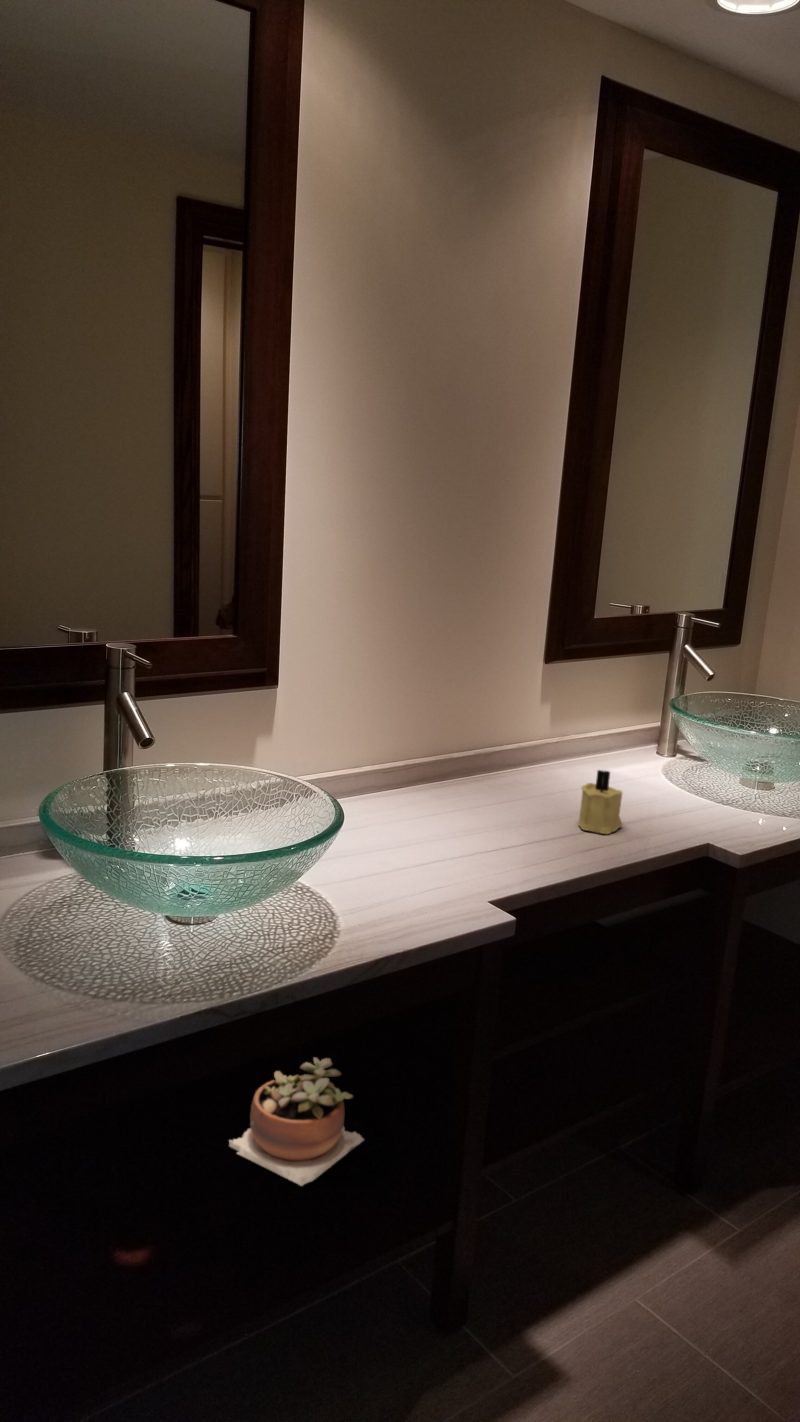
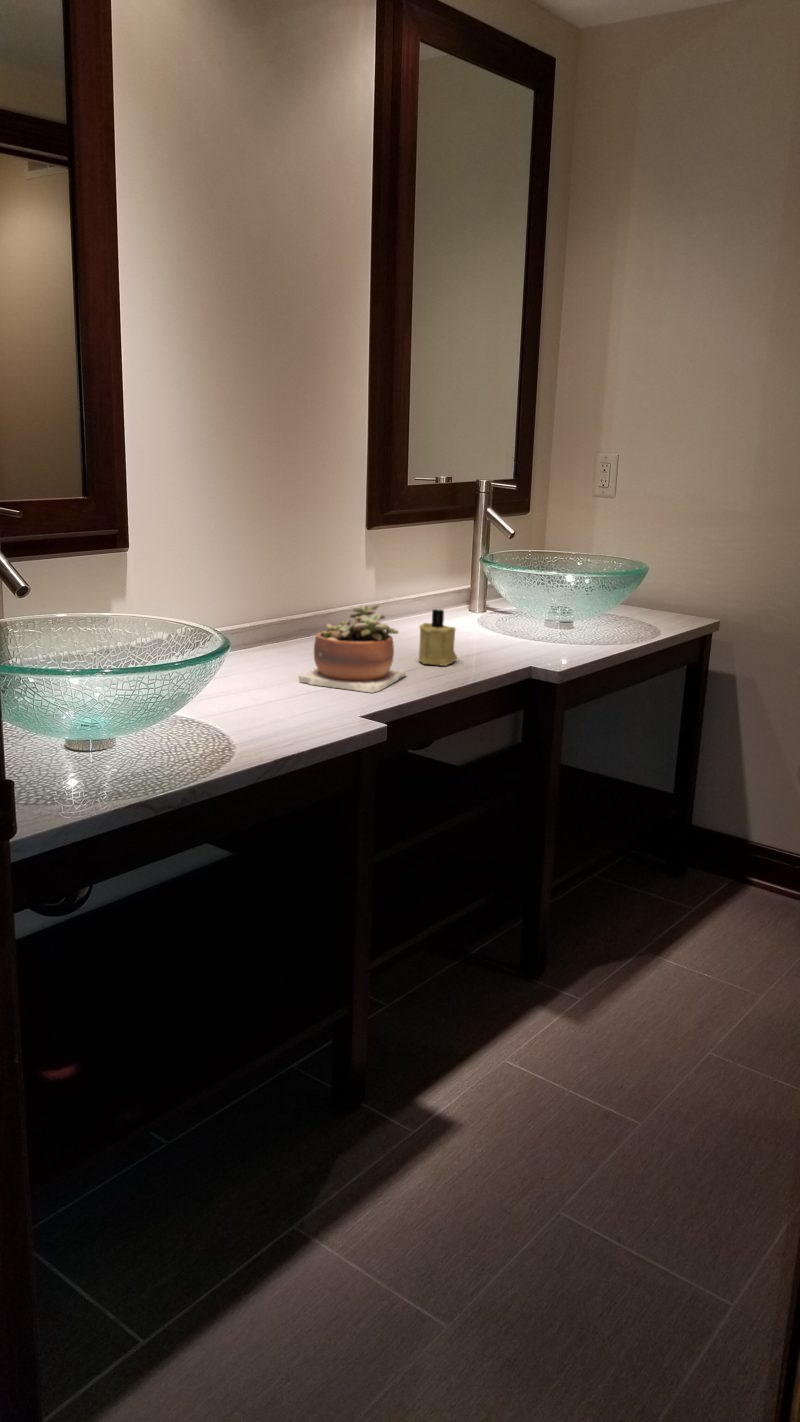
succulent plant: present [229,1058,364,1186] -> present [299,604,406,693]

